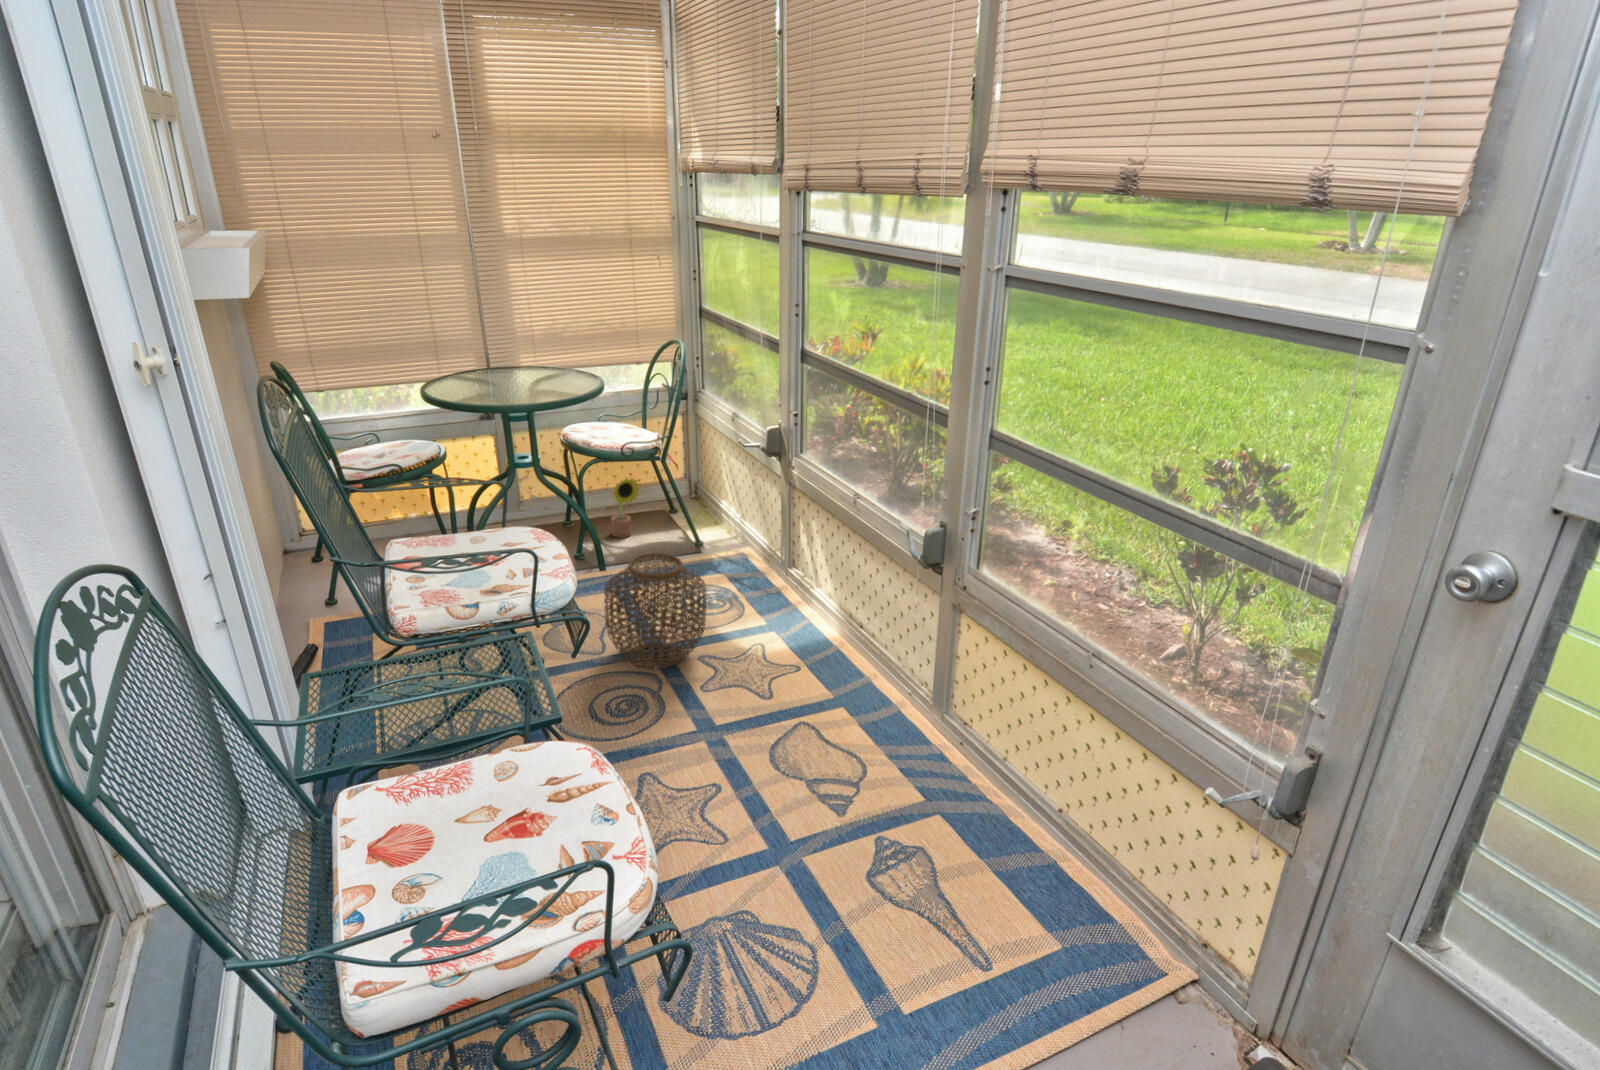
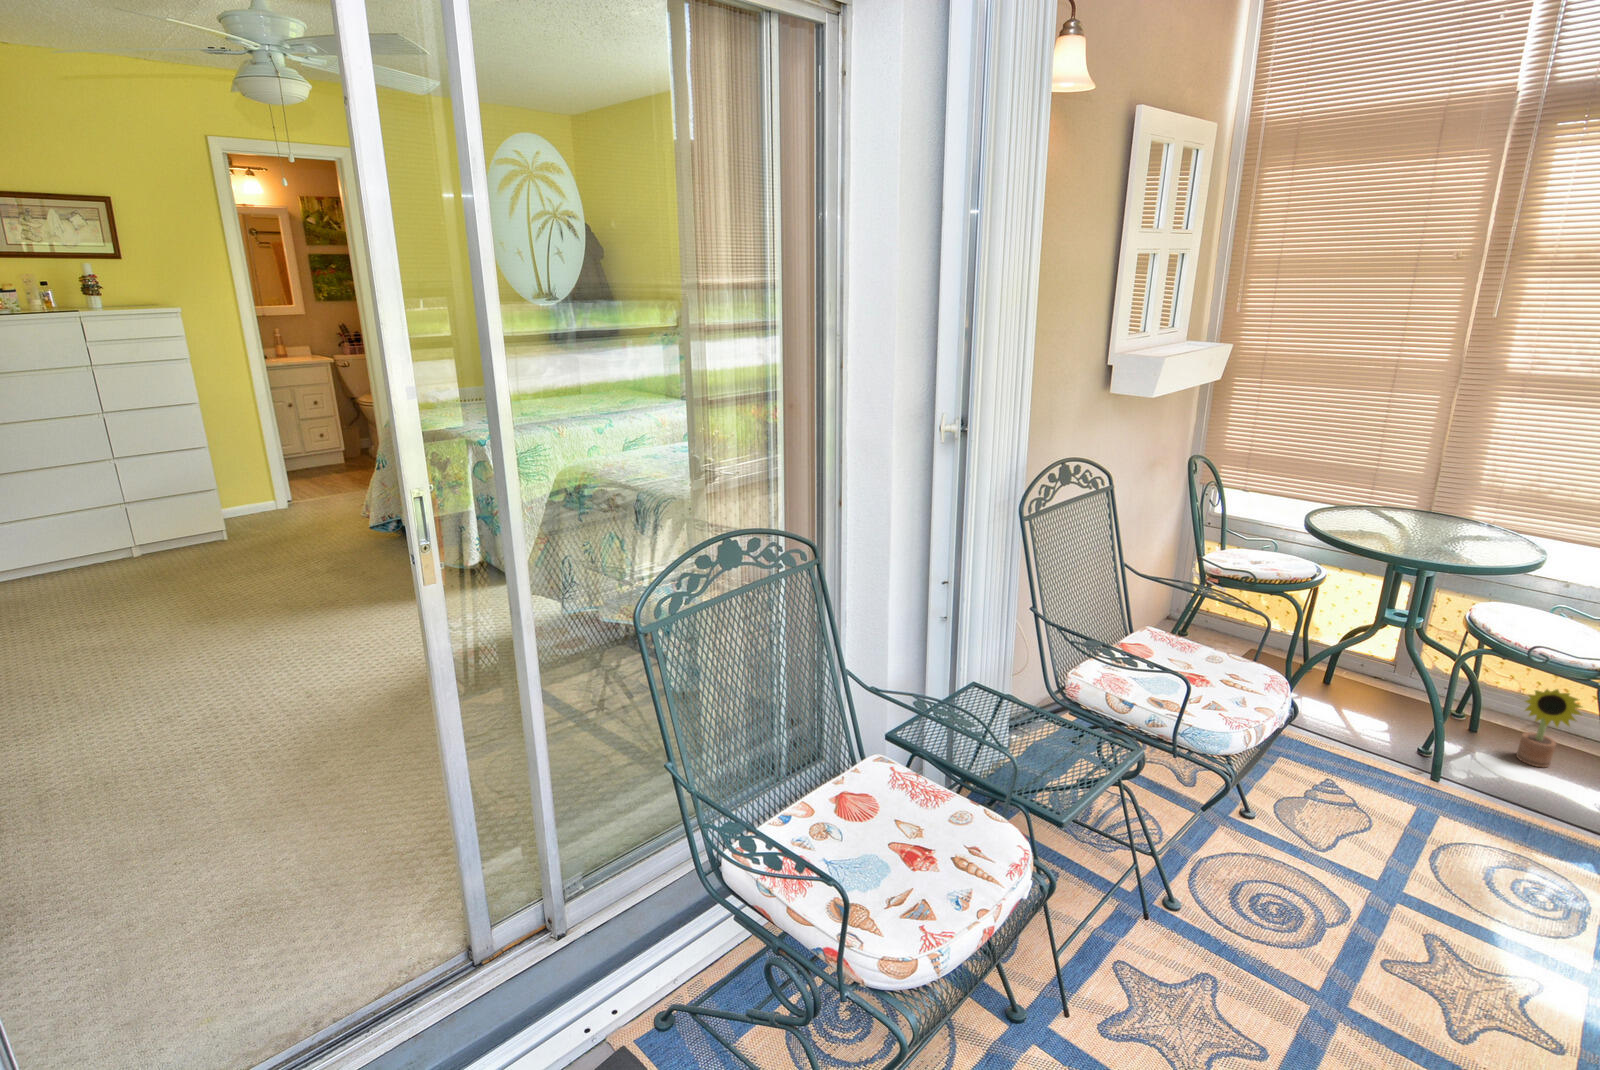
woven basket: present [604,553,706,668] -> none [1320,761,1488,921]

